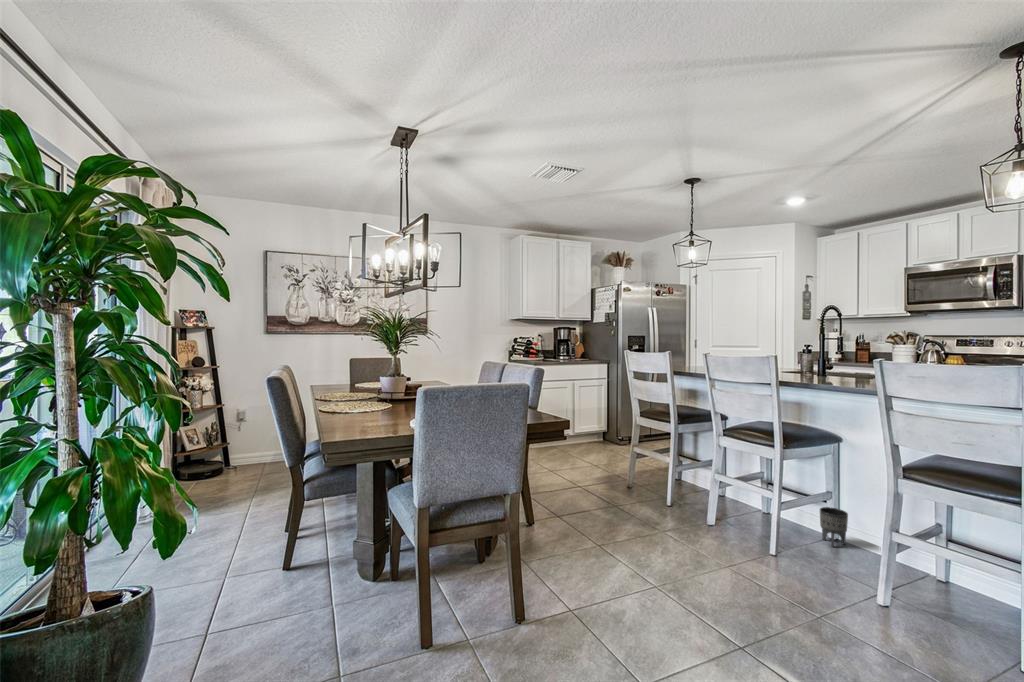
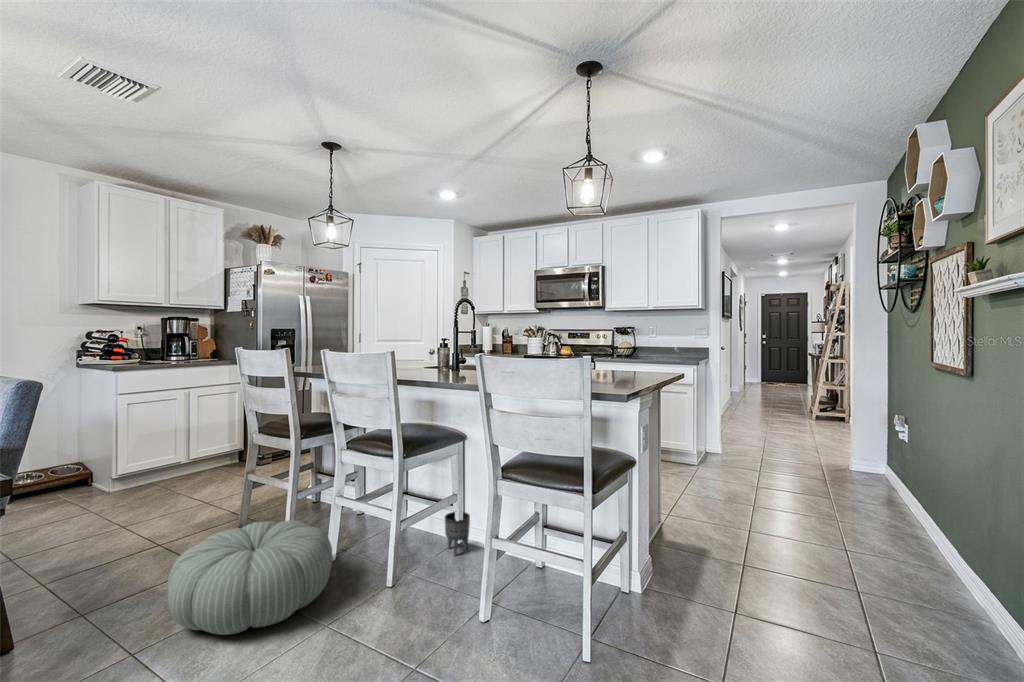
pouf: none [610,482,723,555] -> present [167,520,333,635]

